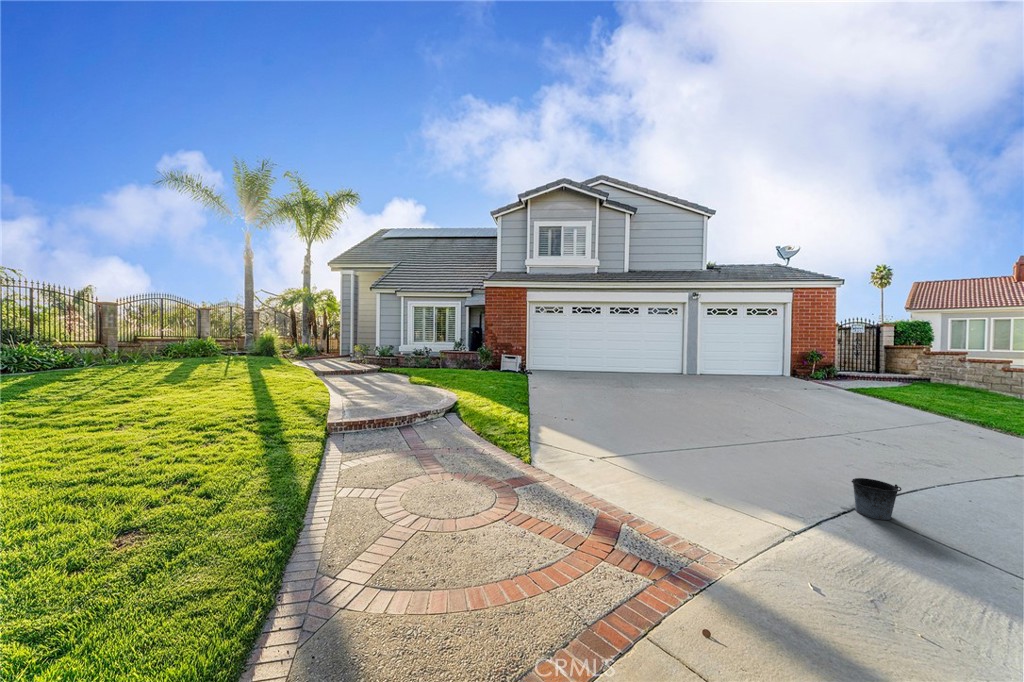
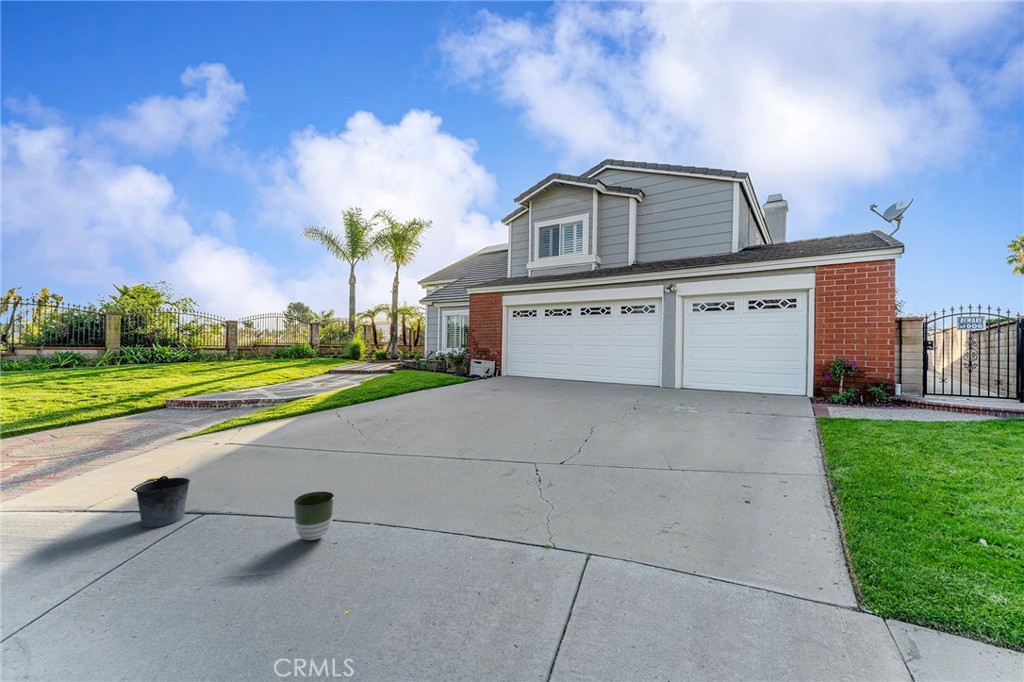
planter: none [943,467,980,500] -> present [294,492,334,540]

